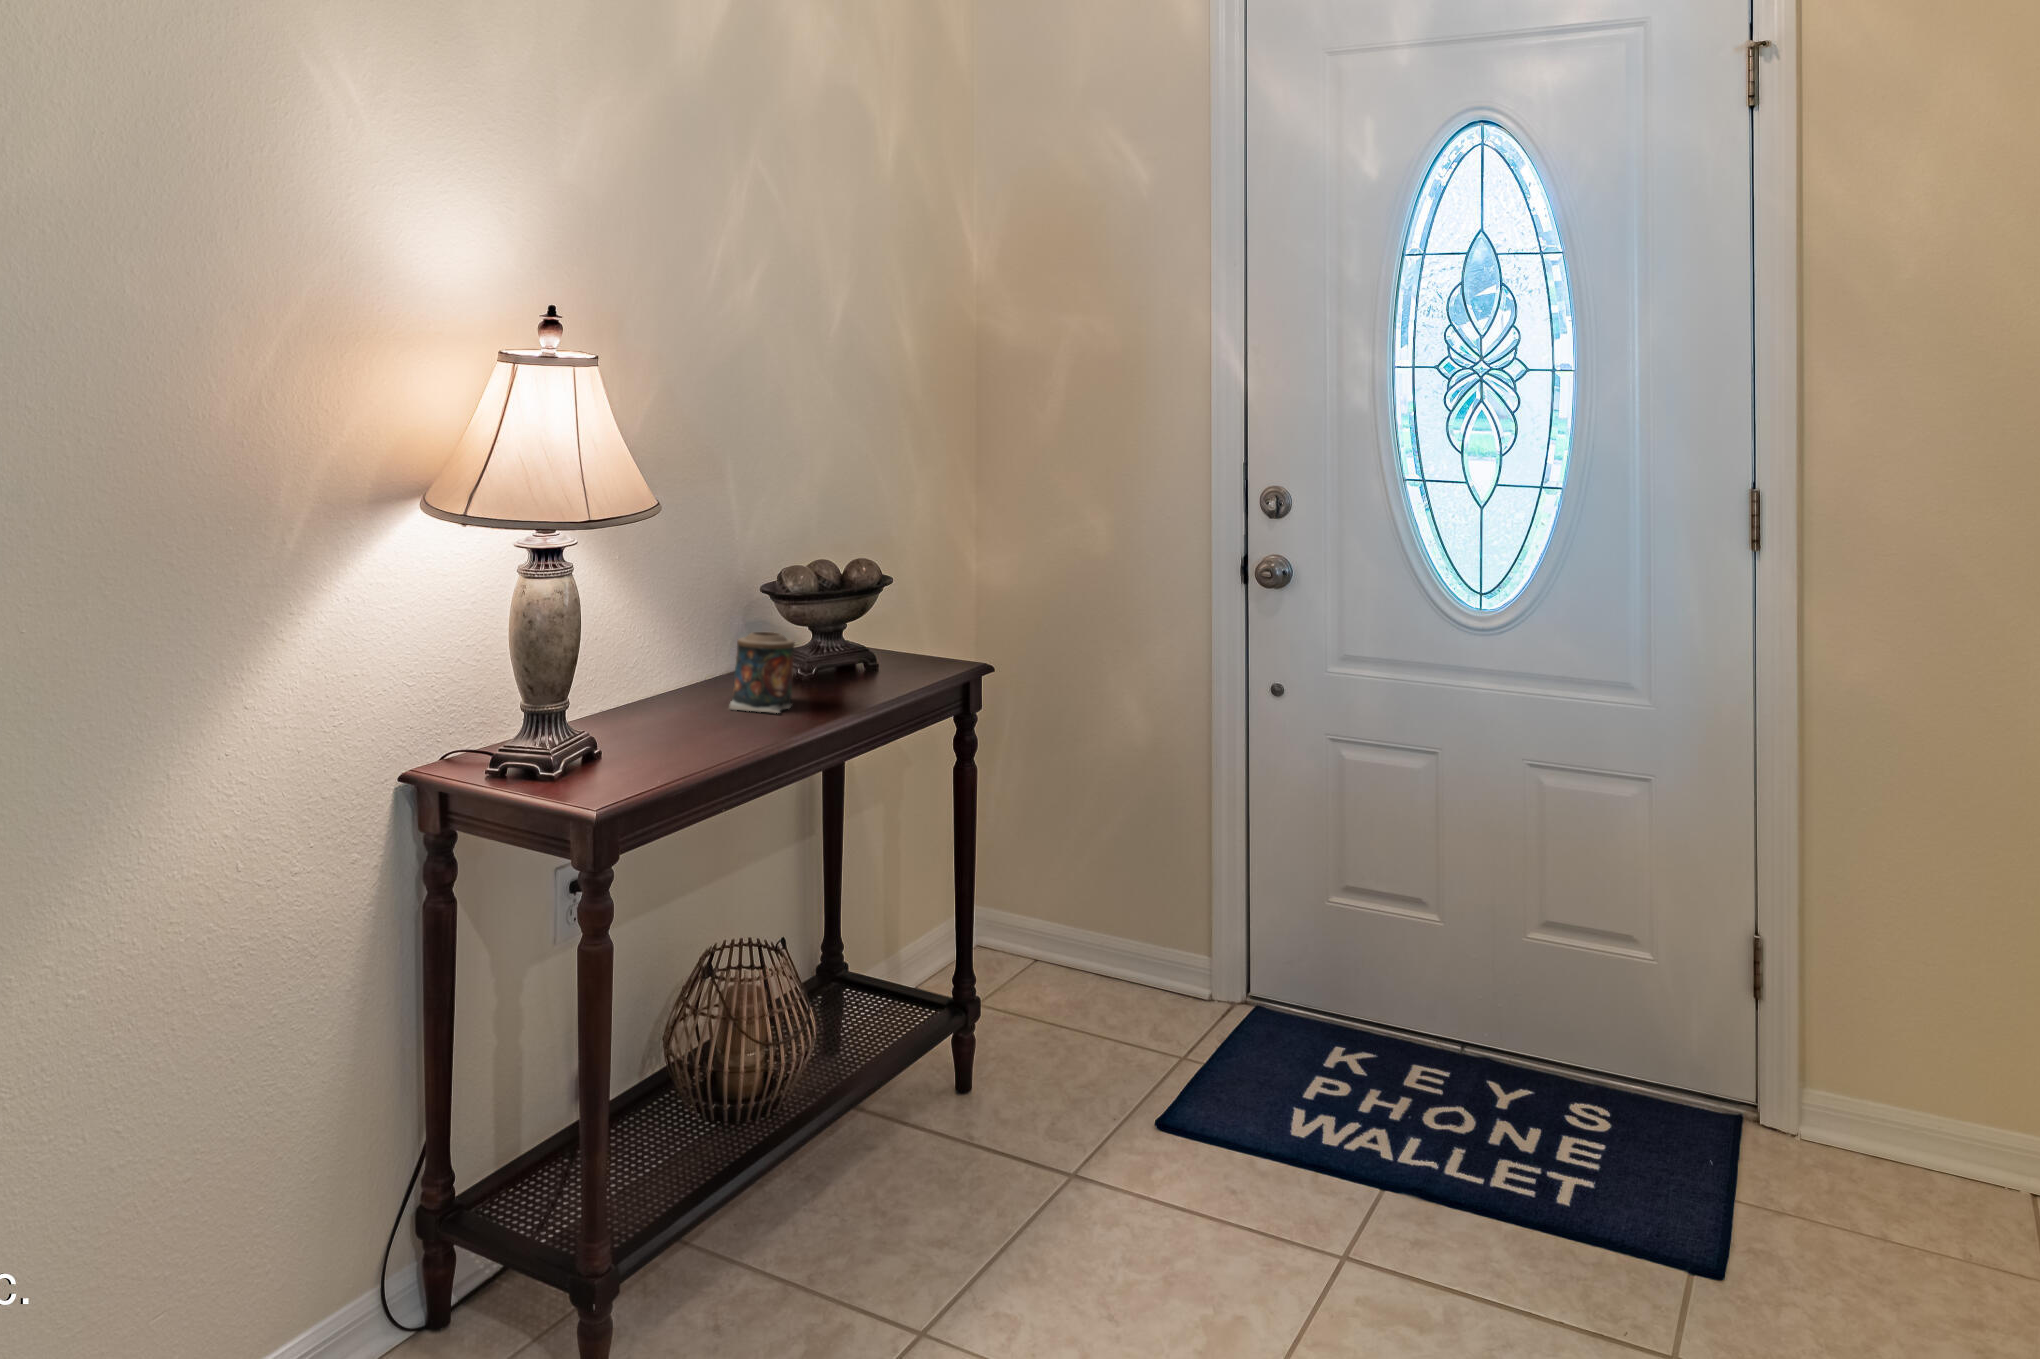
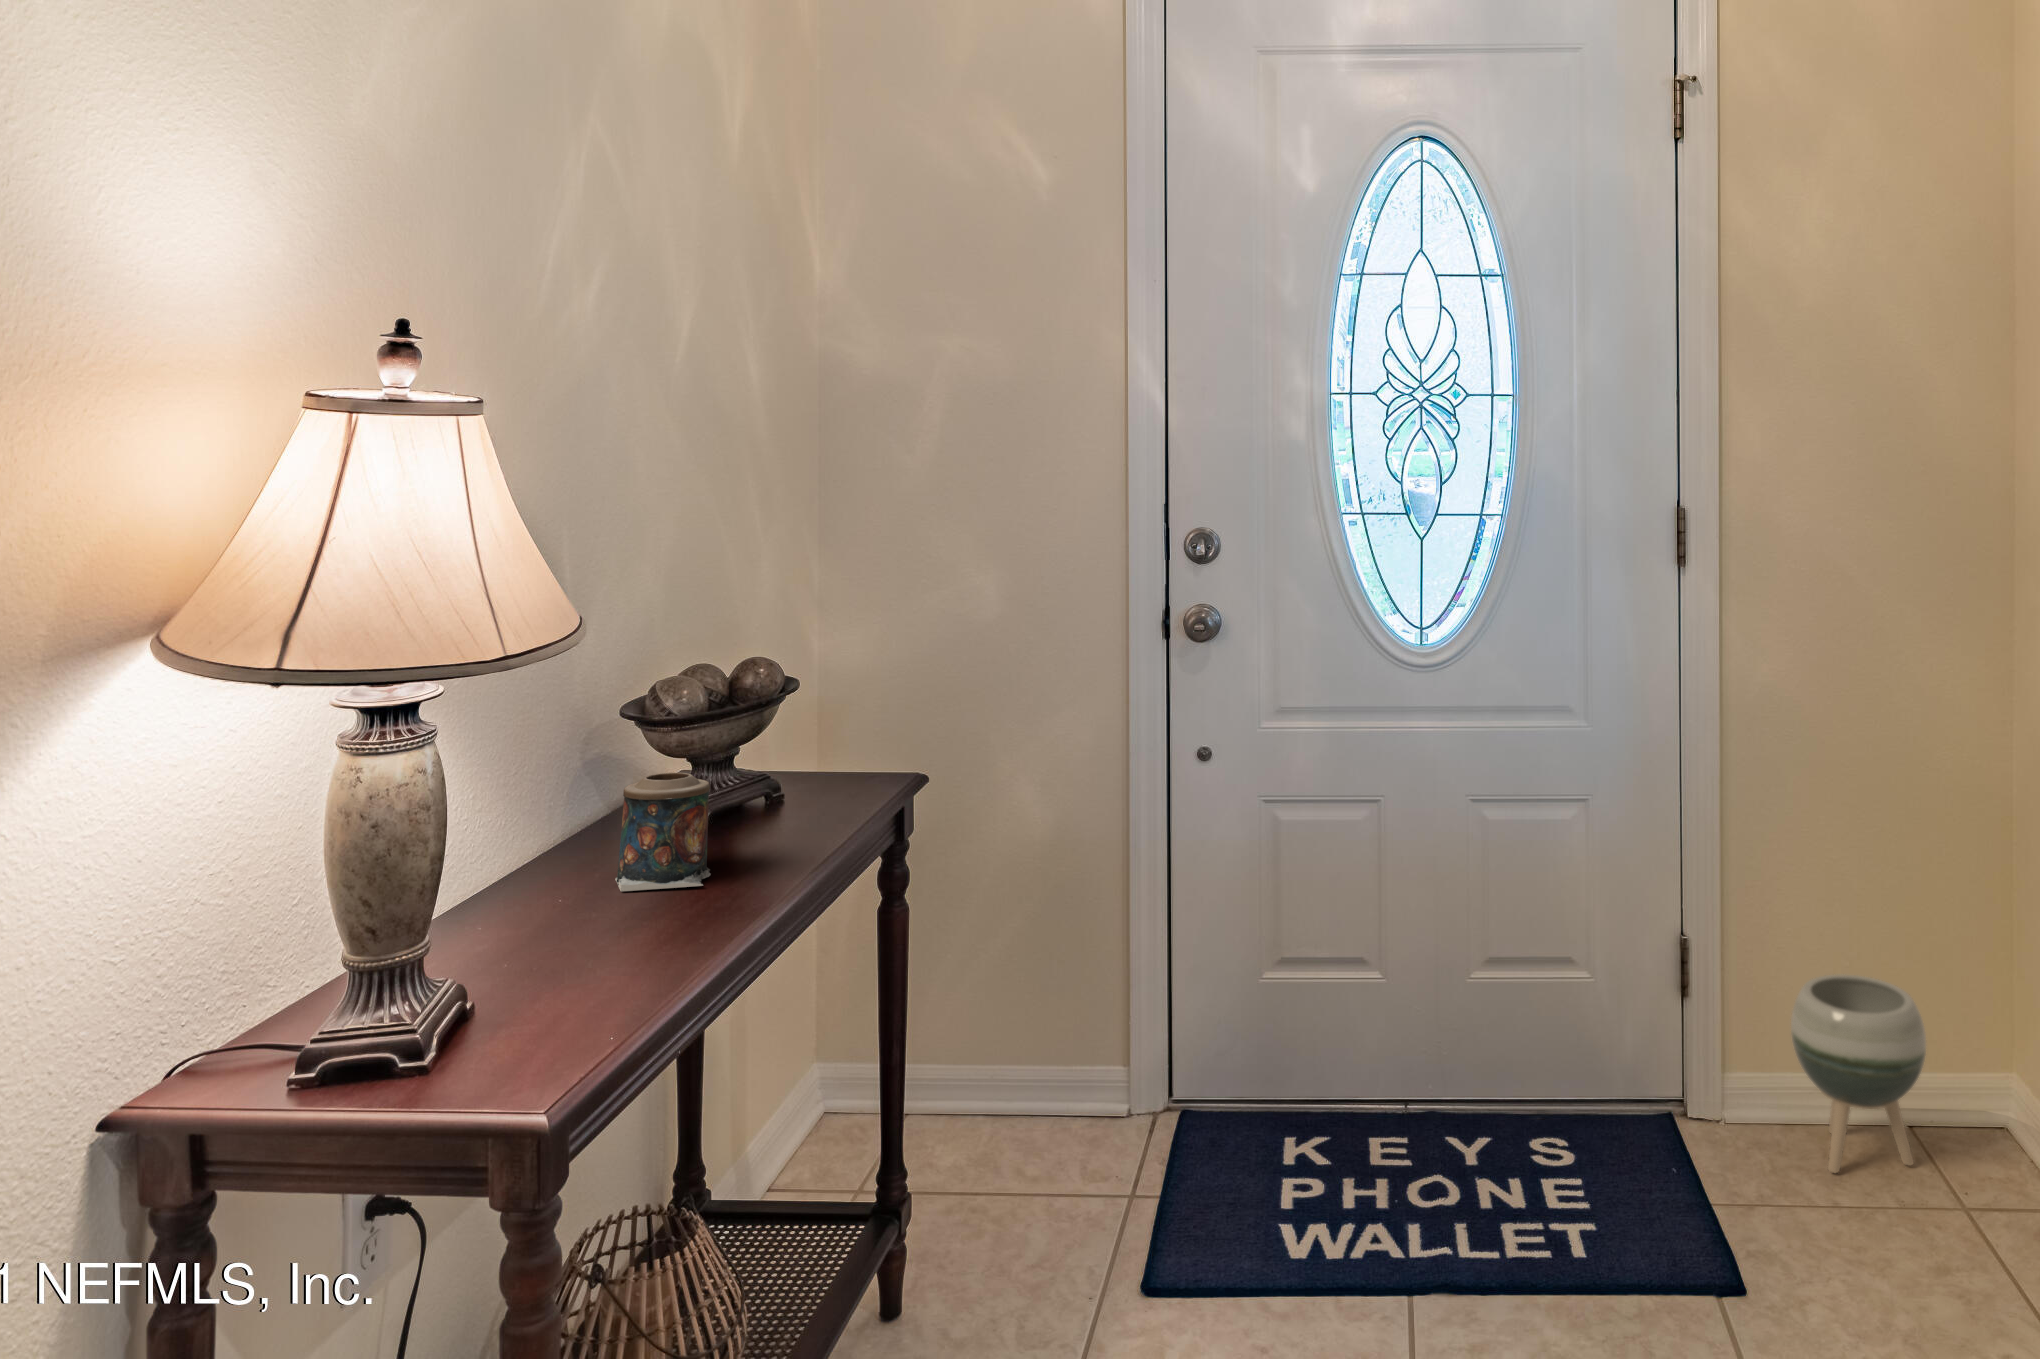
planter: none [1864,1003,2026,1223] -> present [1791,974,1926,1173]

